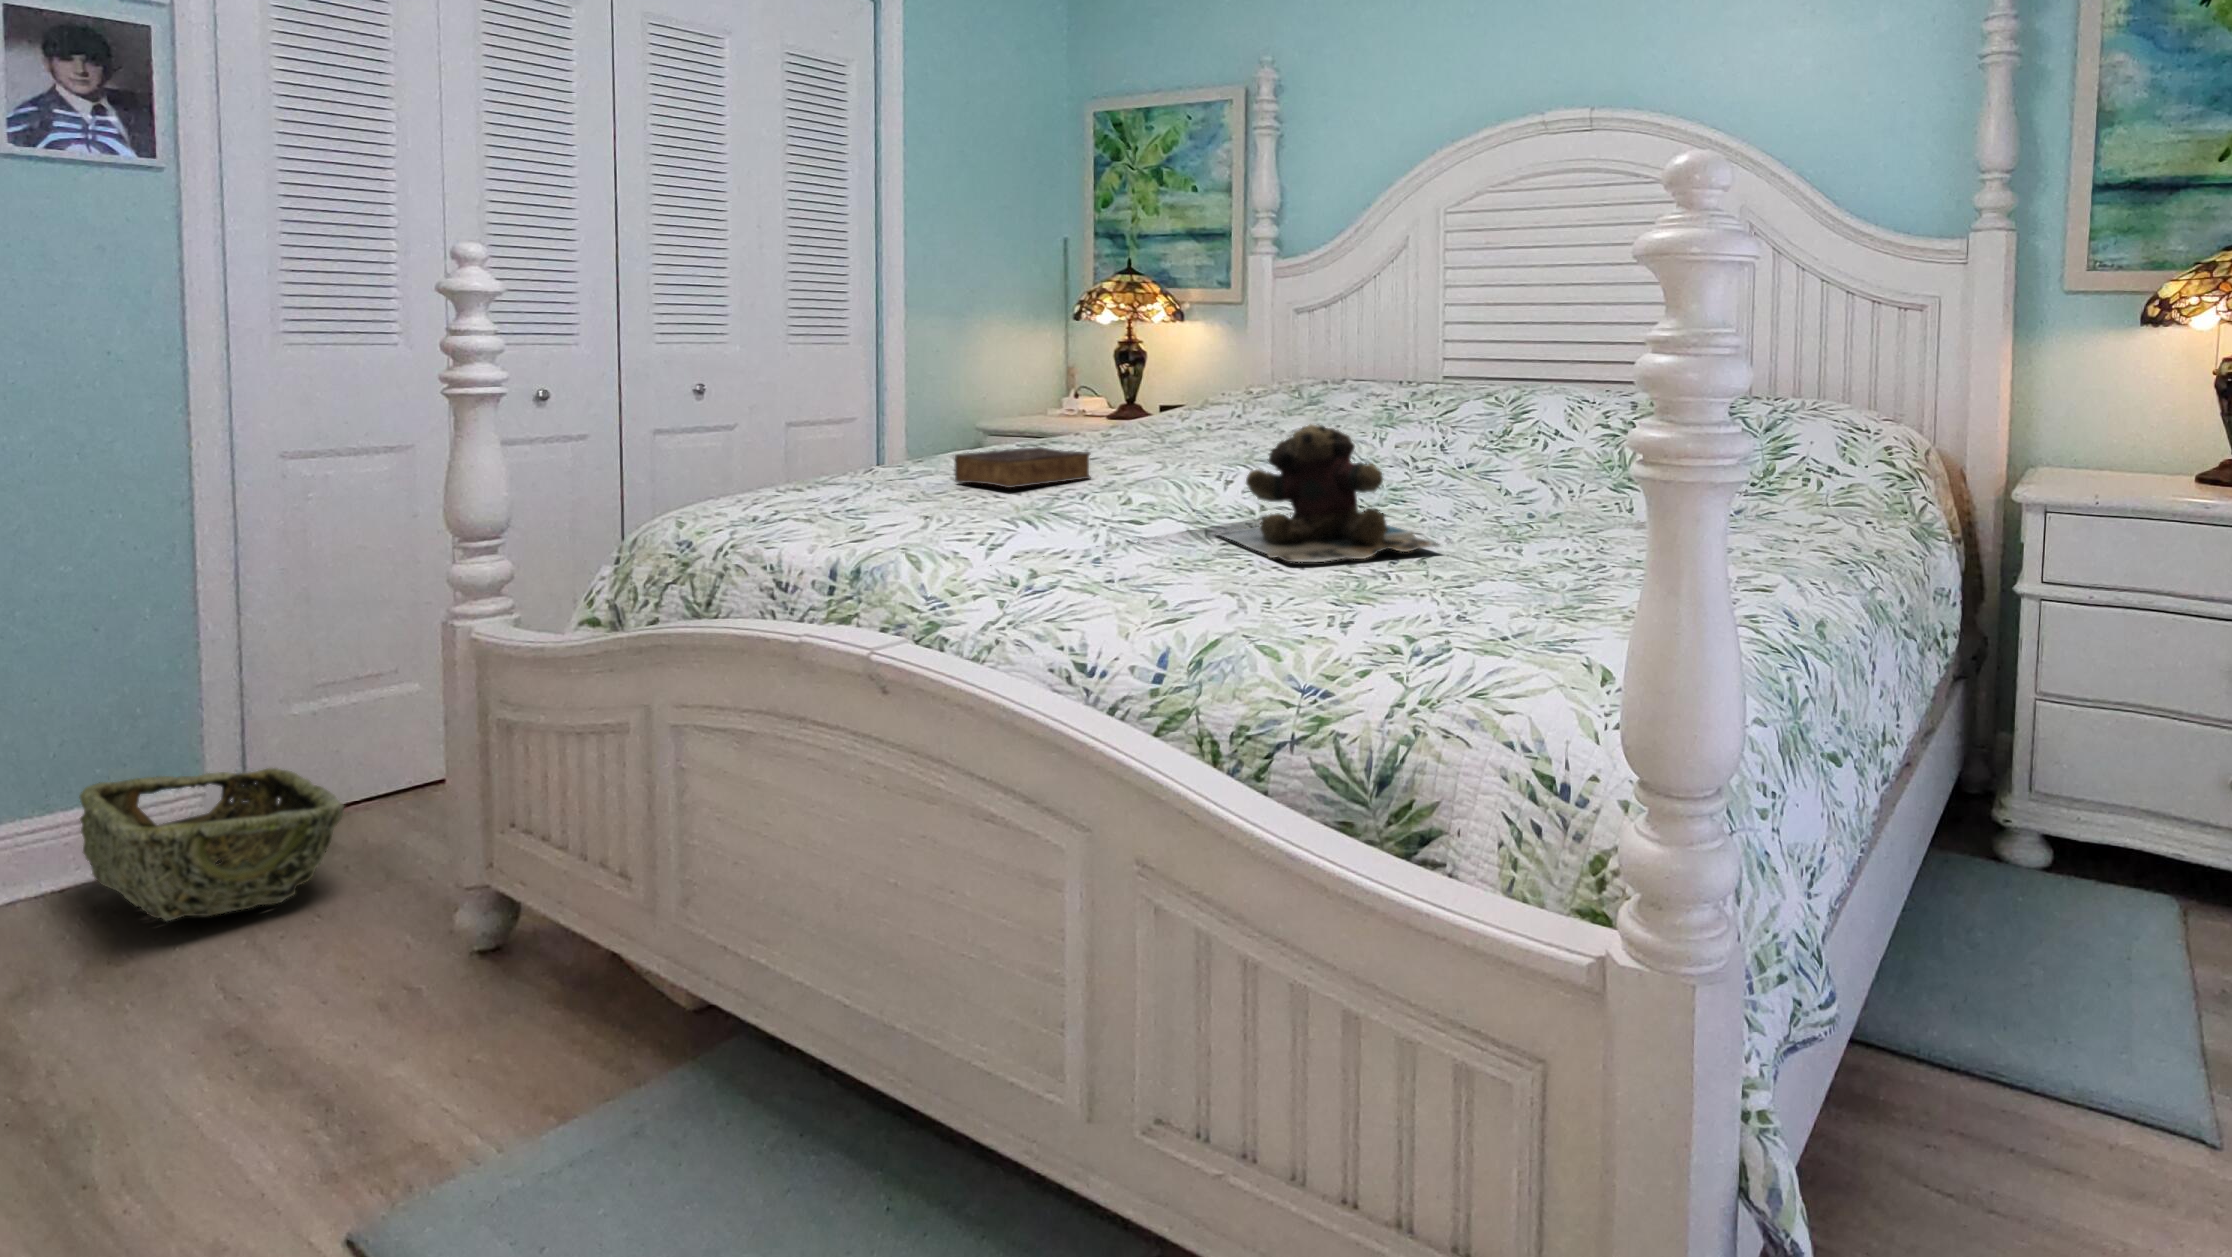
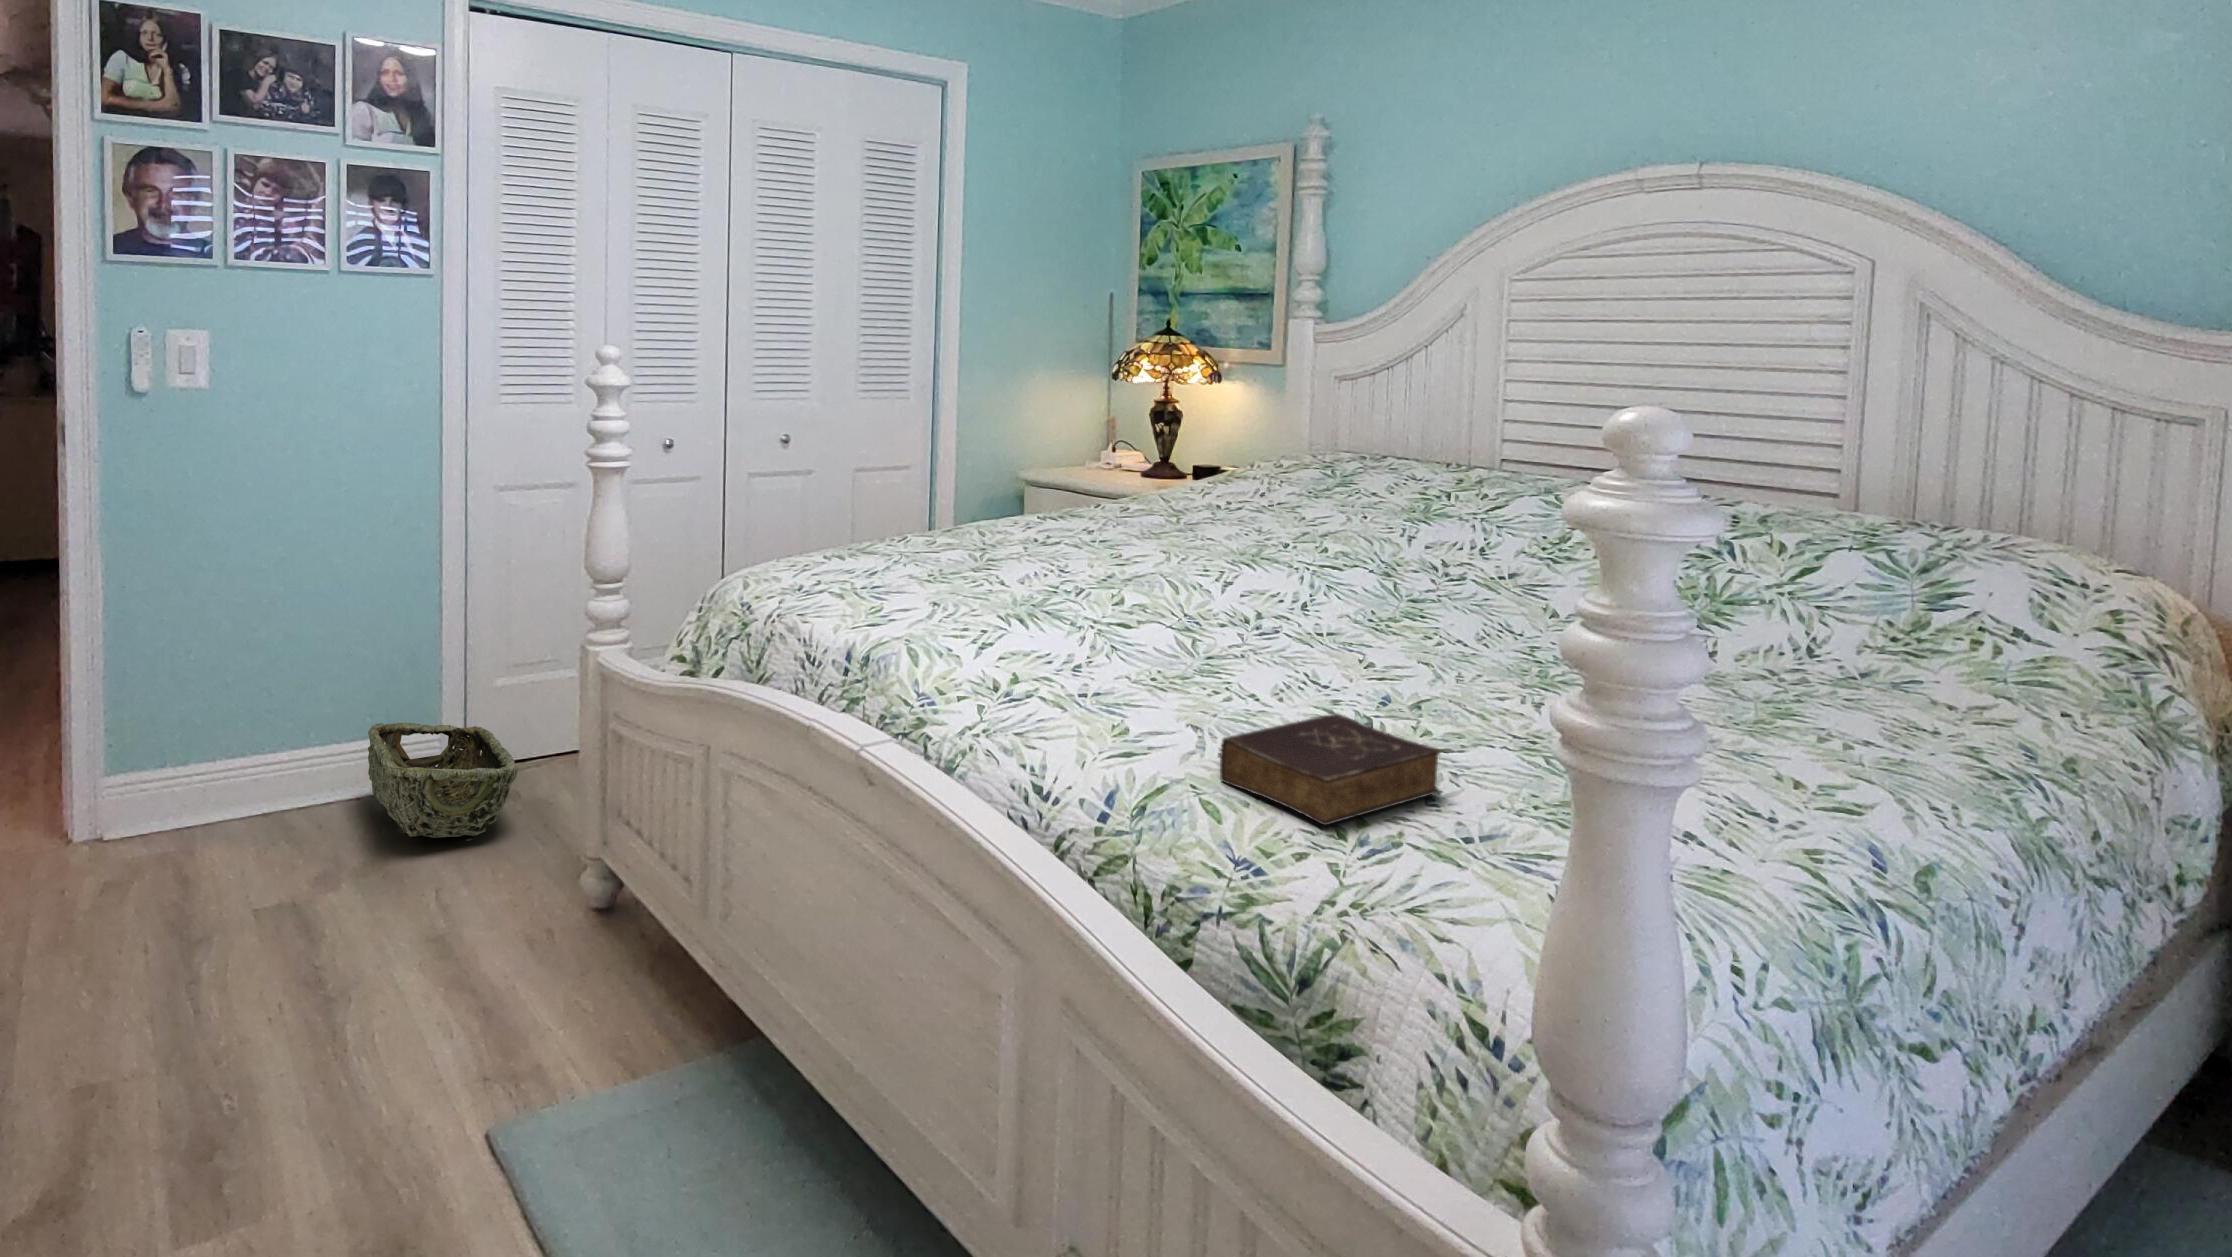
teddy bear: present [1219,424,1439,562] -> none [1198,546,1442,699]
book: present [955,447,1090,488] -> present [1220,714,1441,825]

